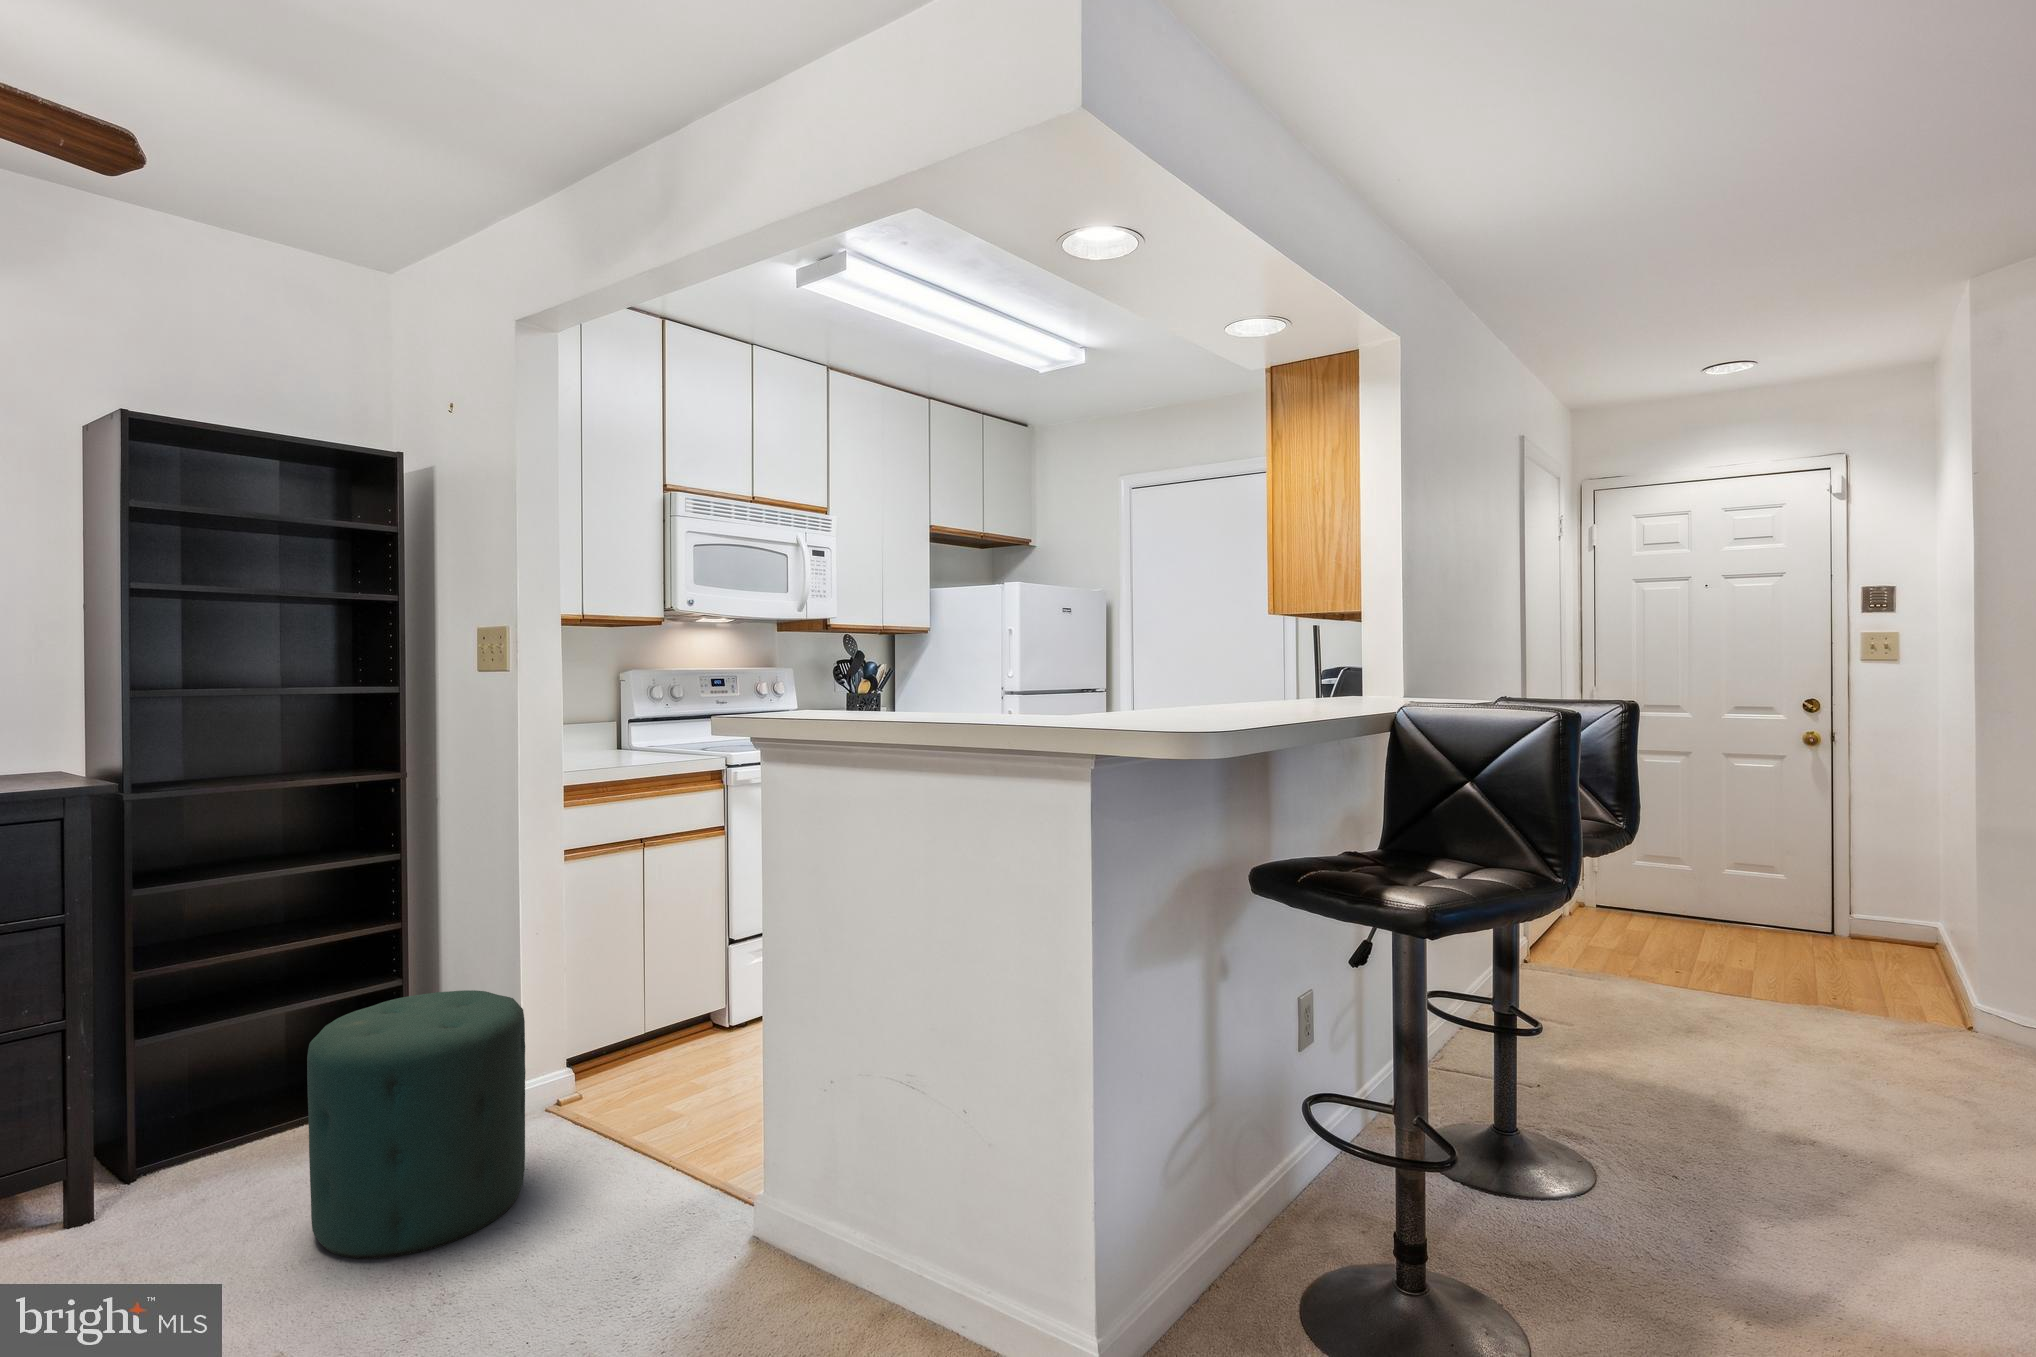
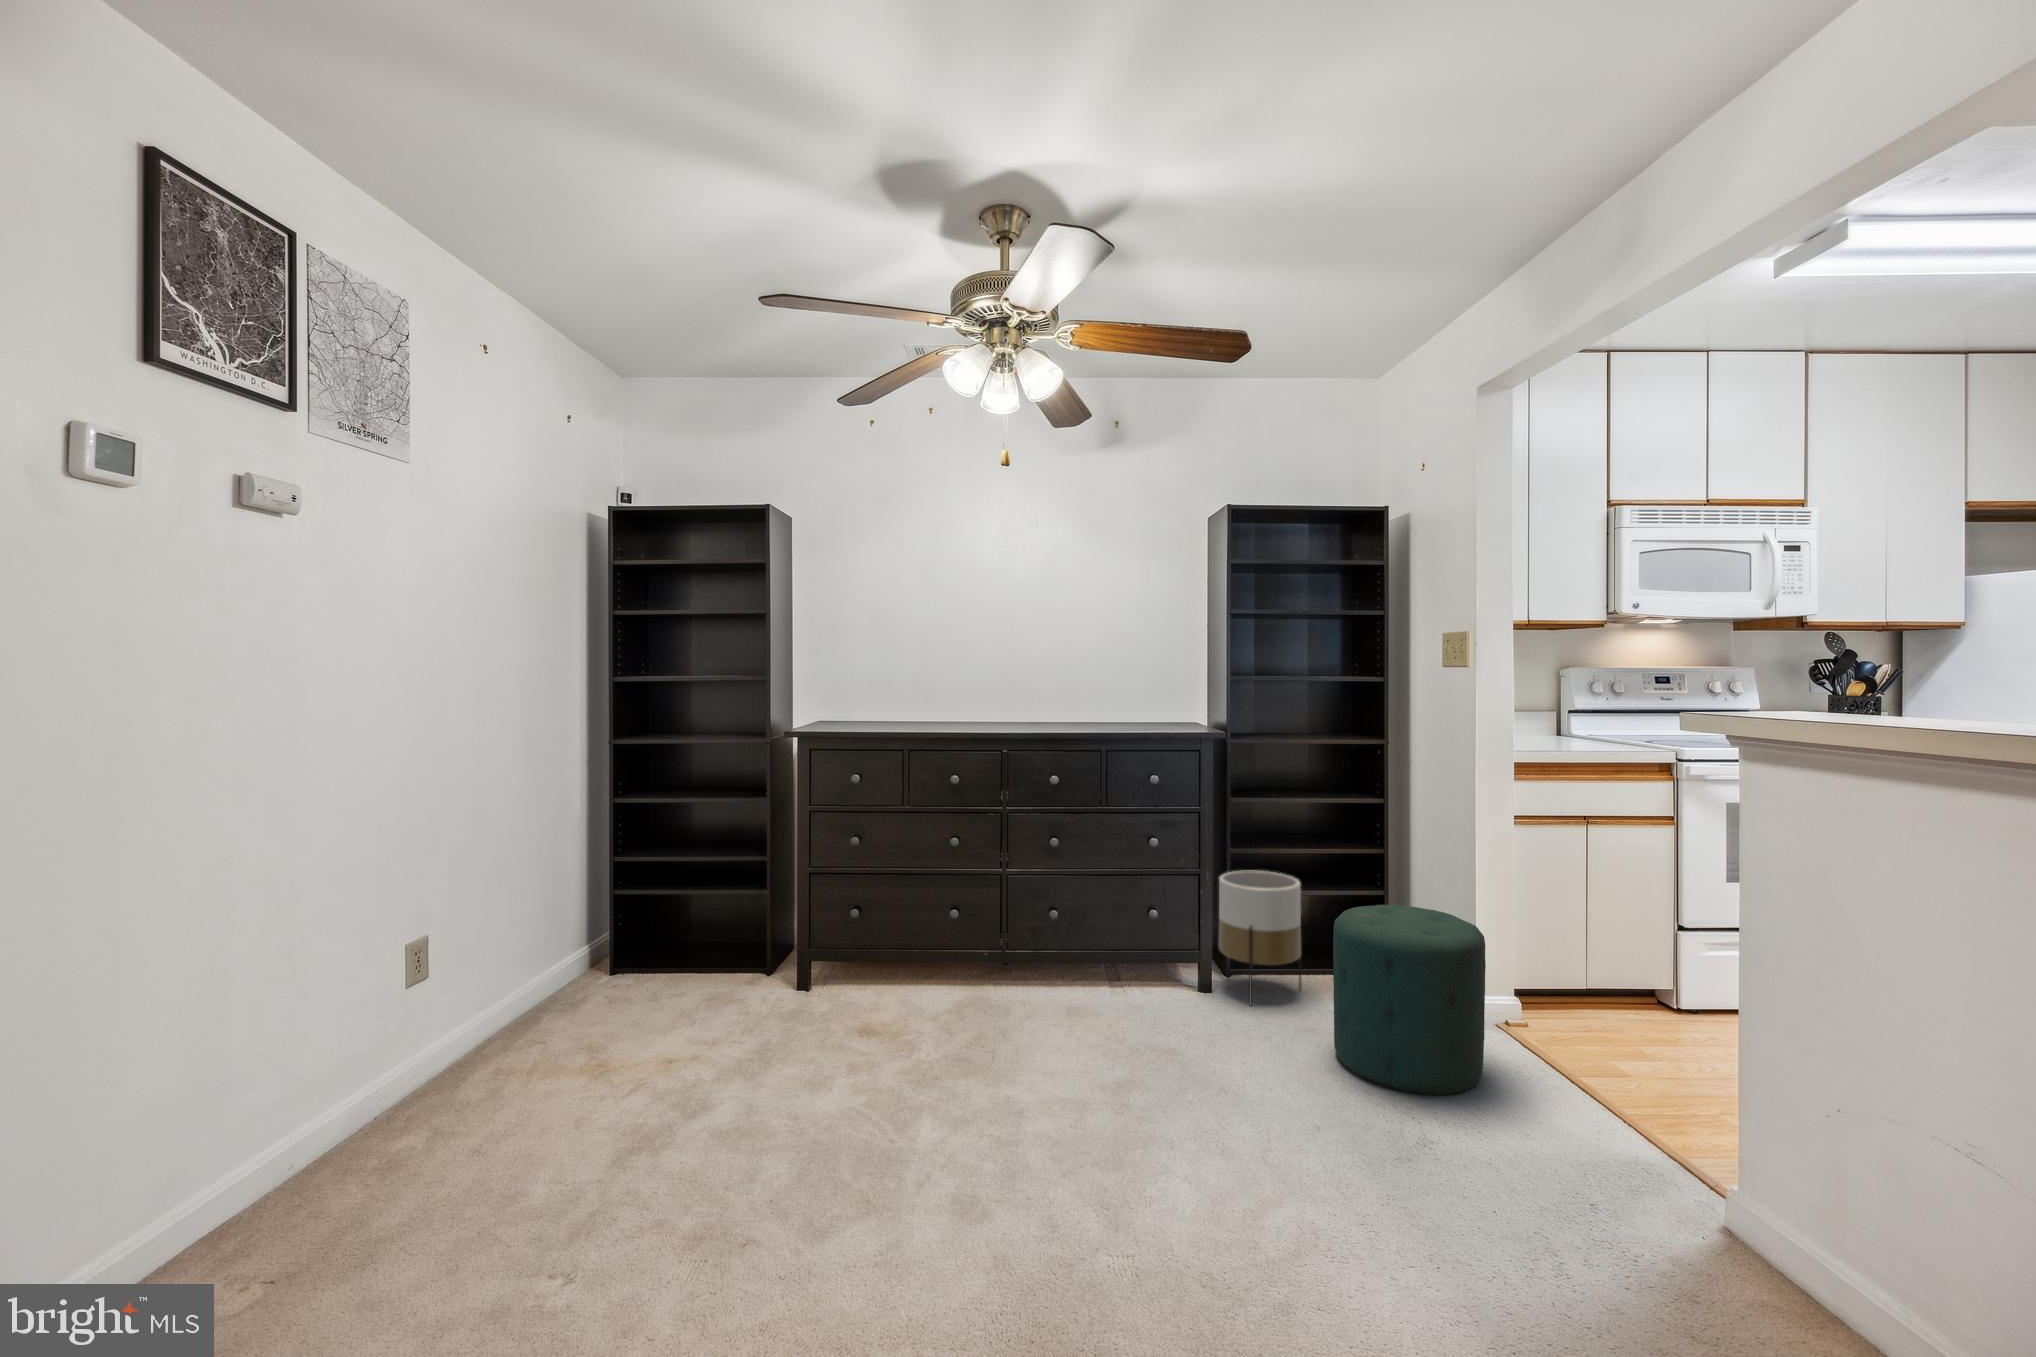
planter: none [103,989,267,1215] -> present [1219,870,1301,1006]

